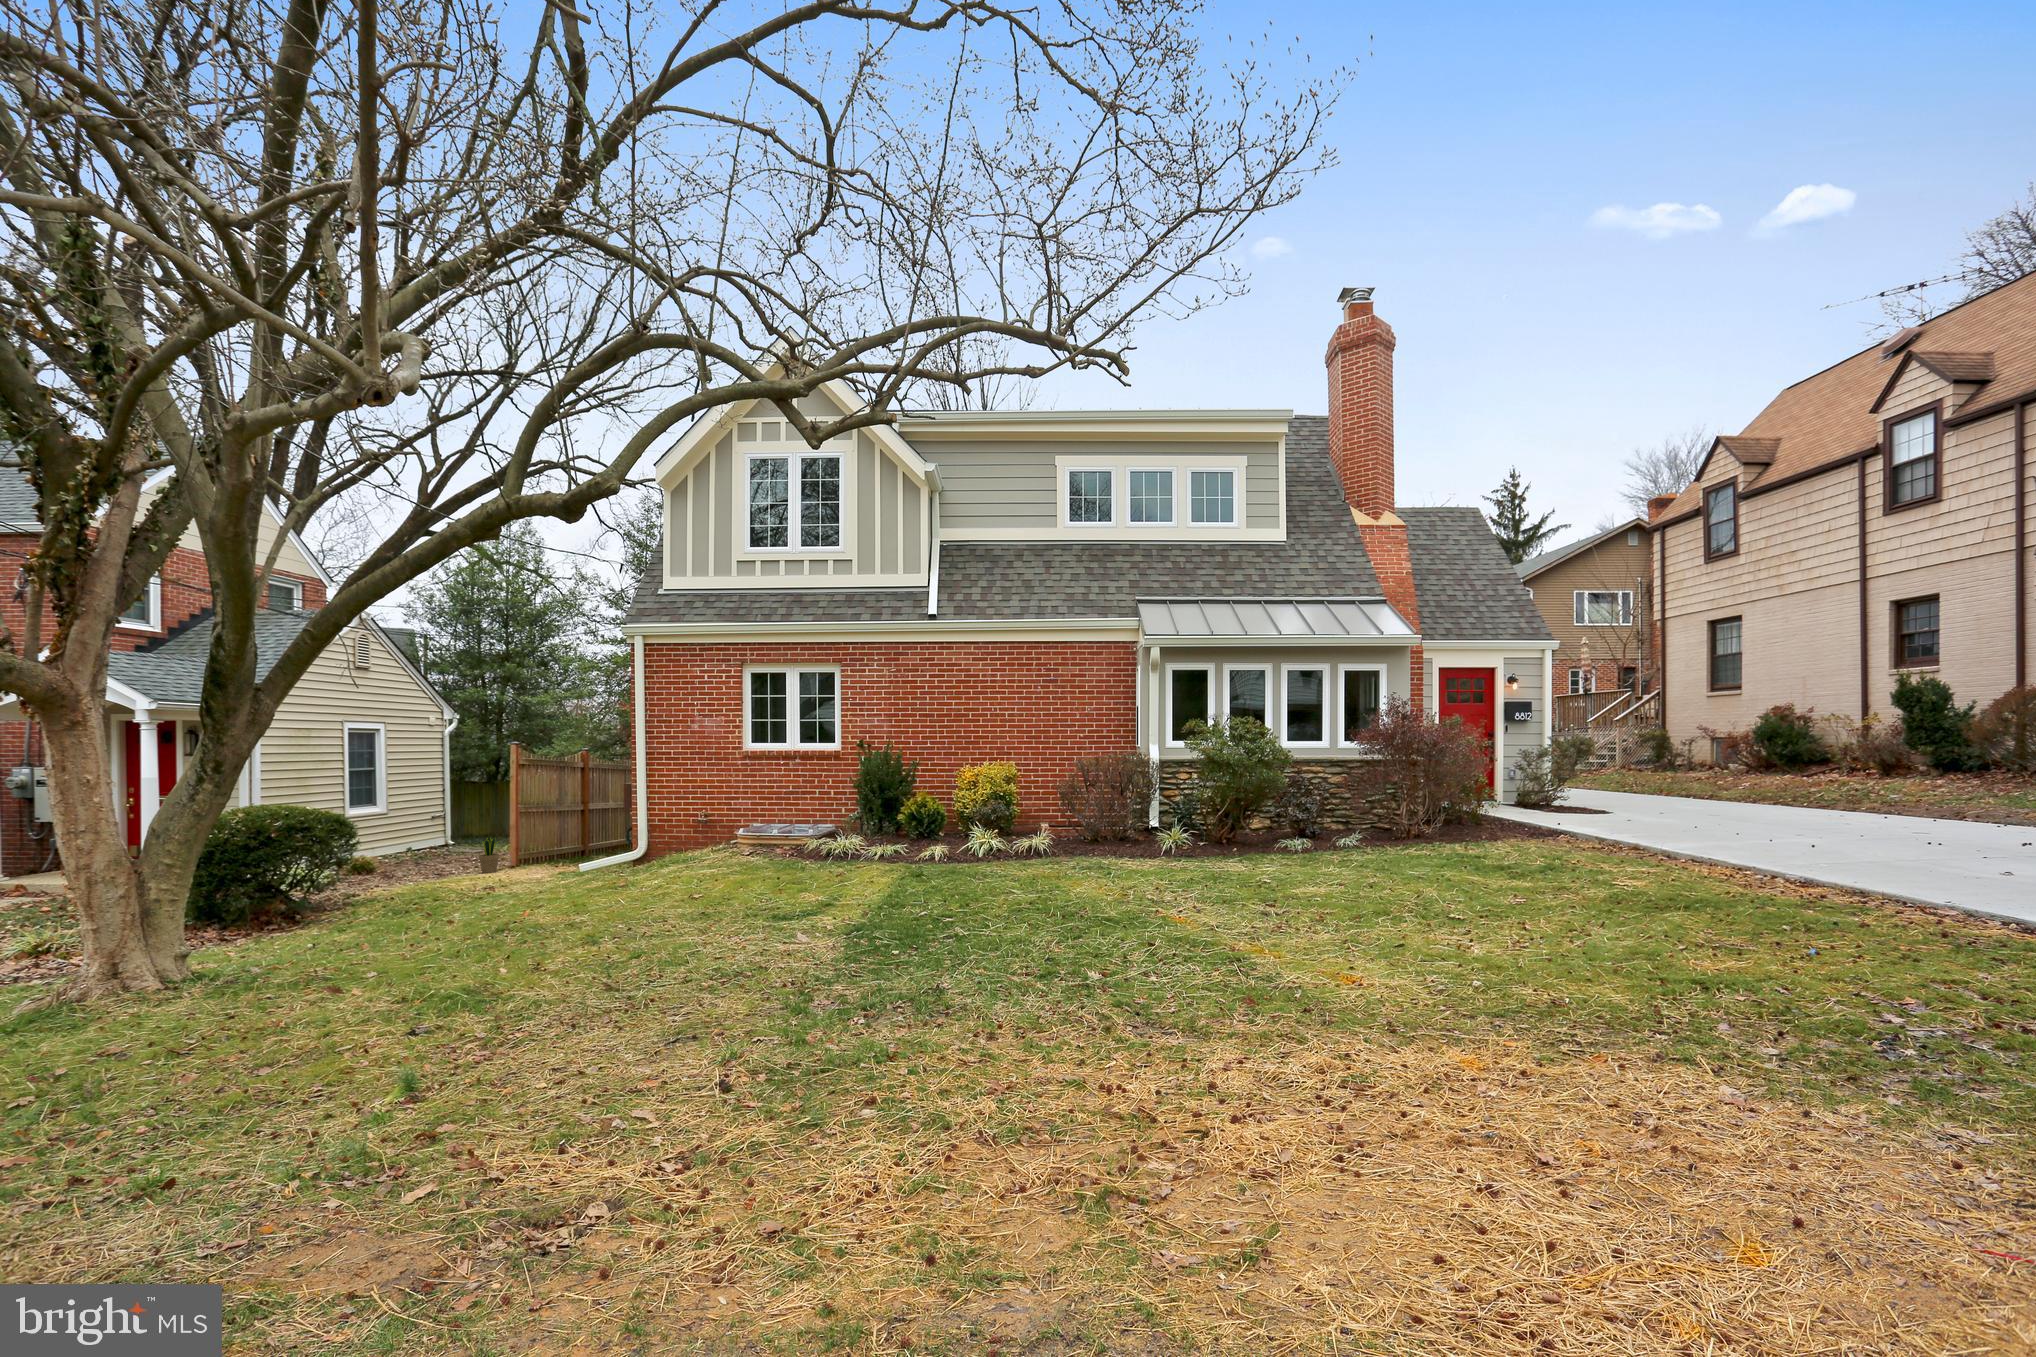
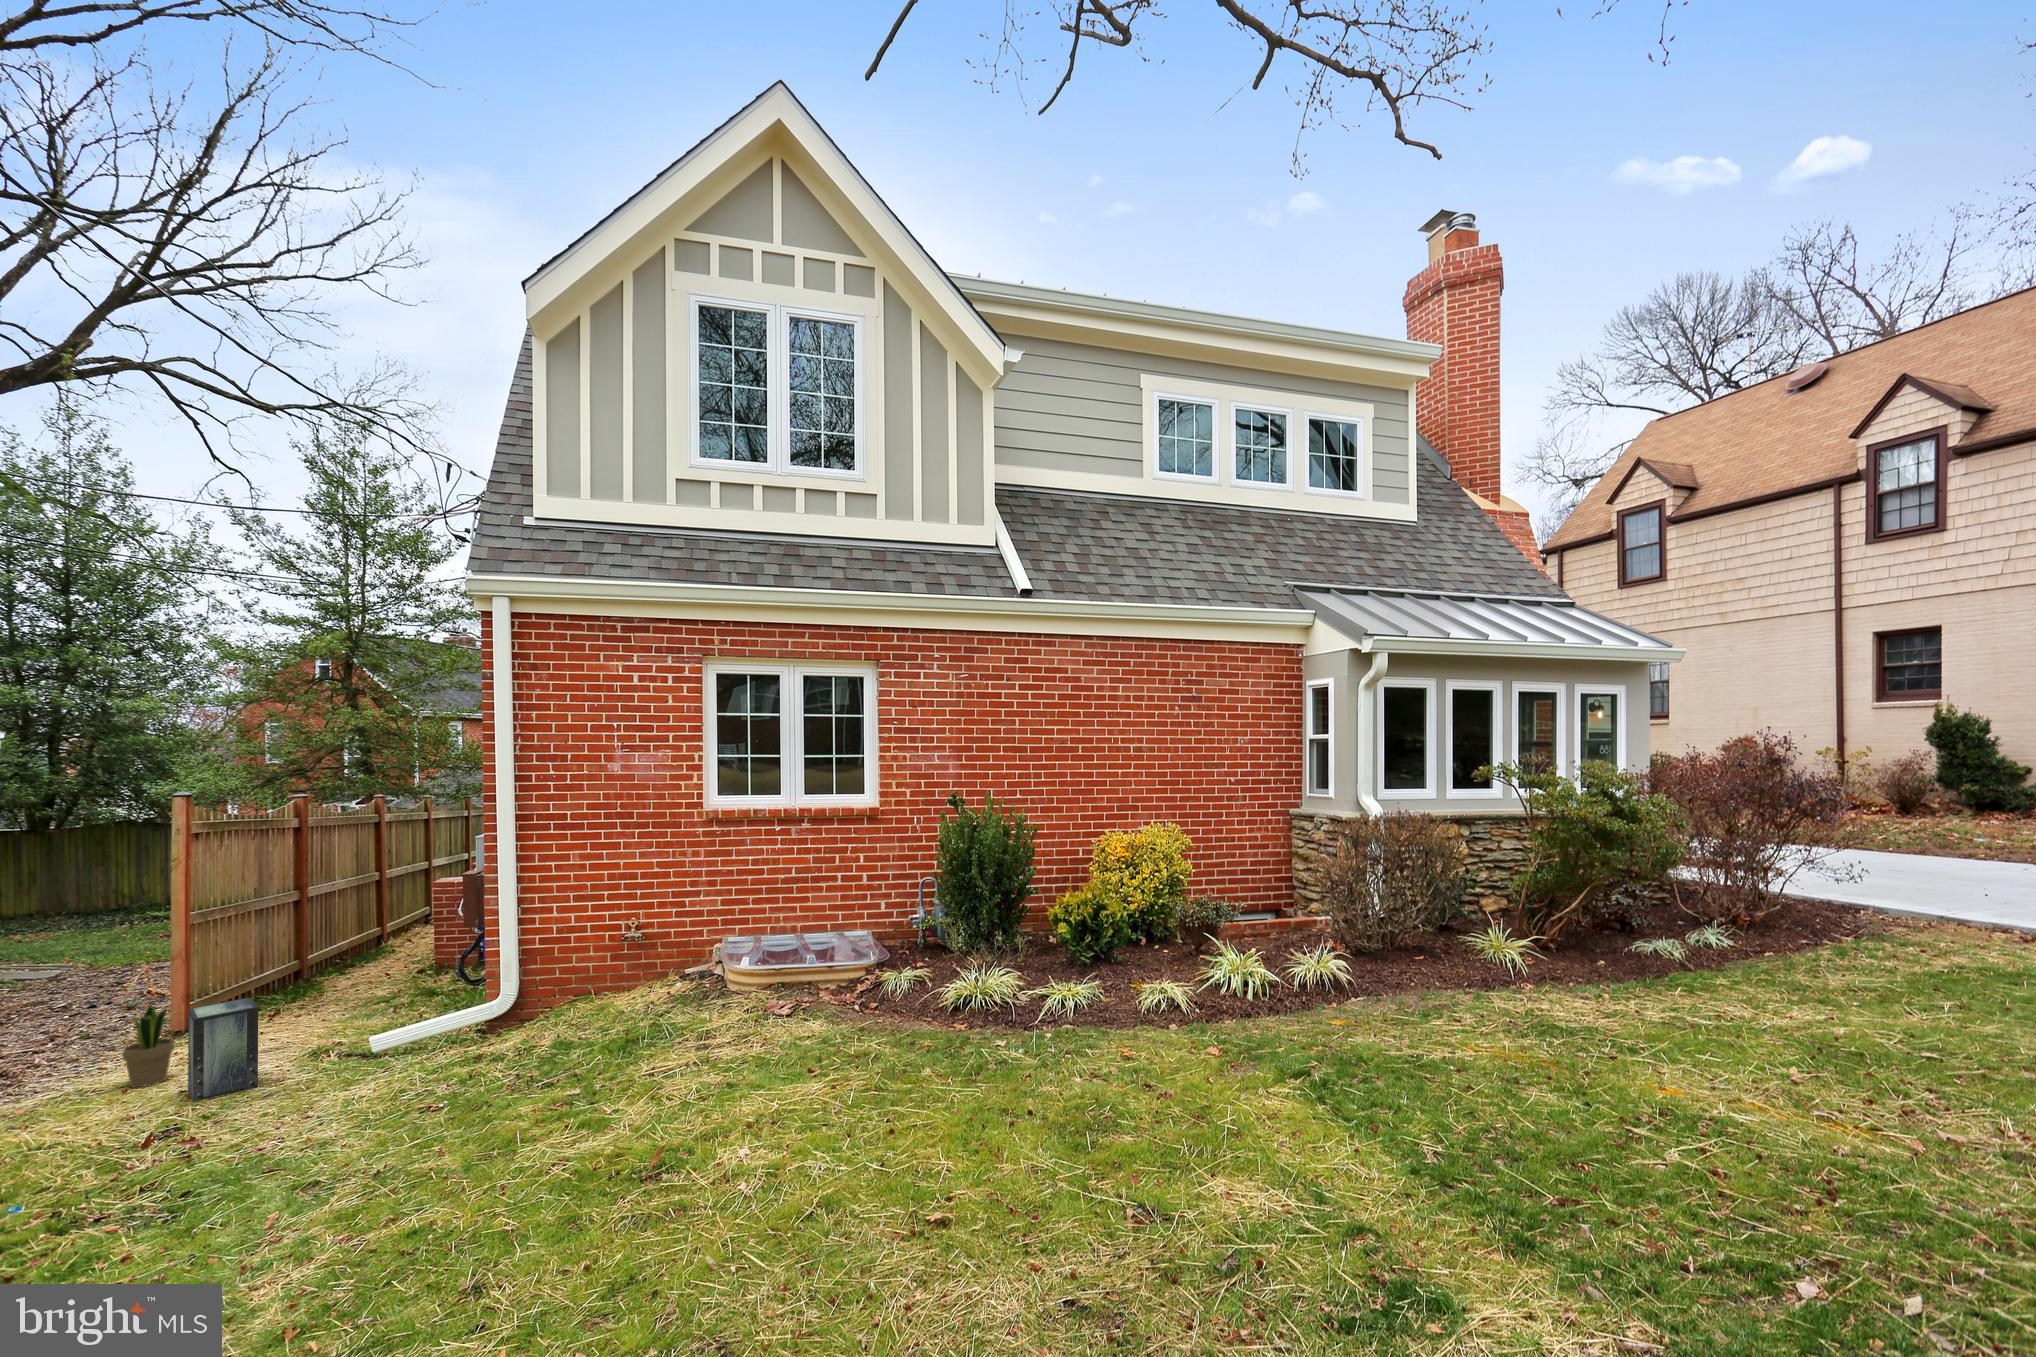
storage box: none [502,834,529,876] -> present [188,997,258,1102]

